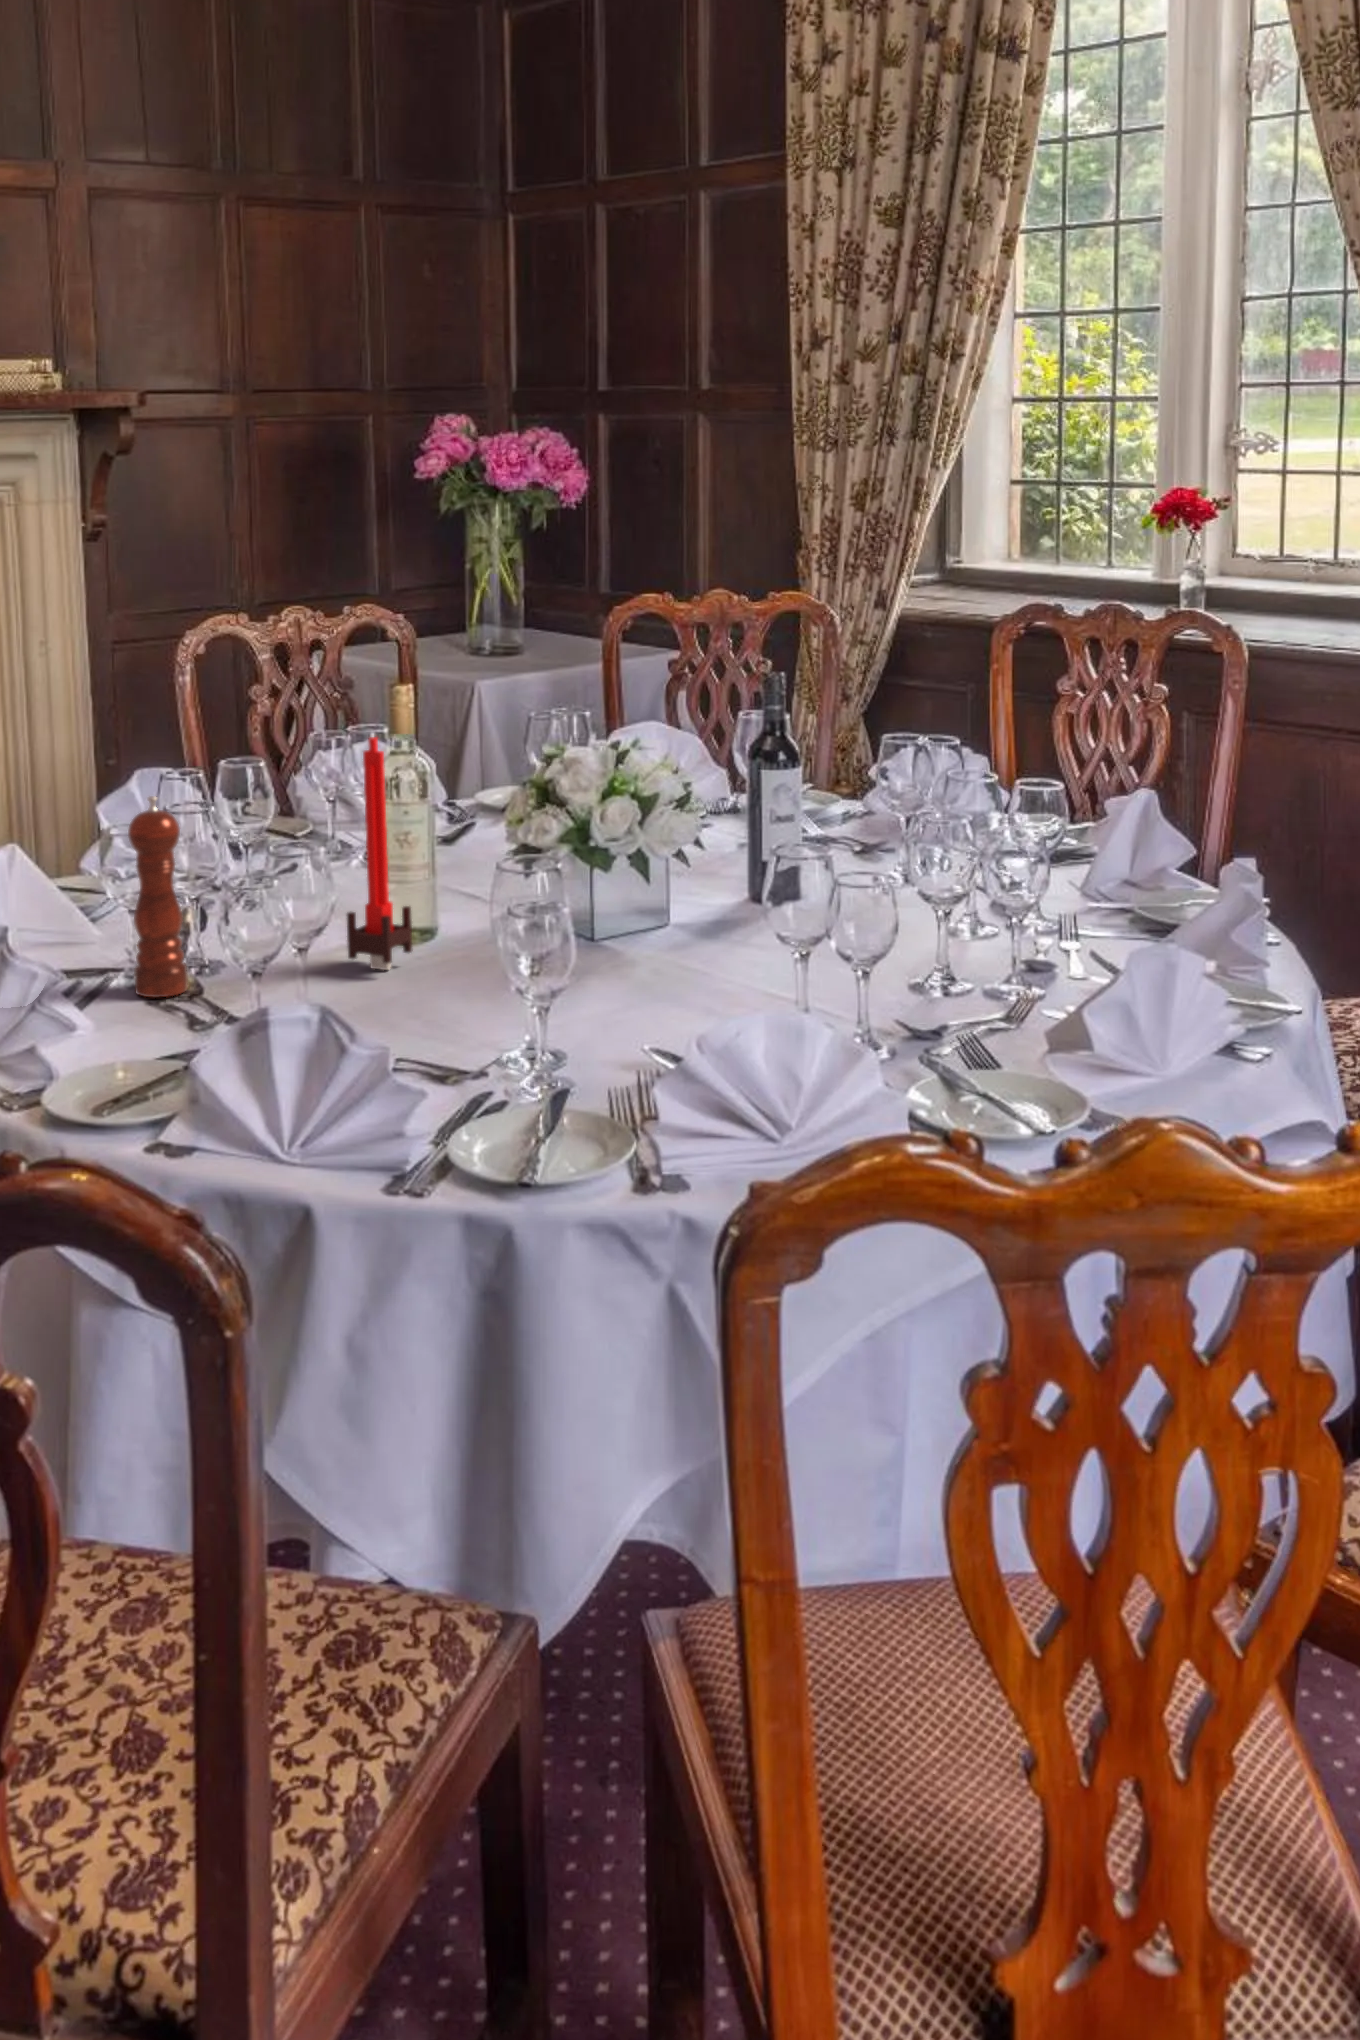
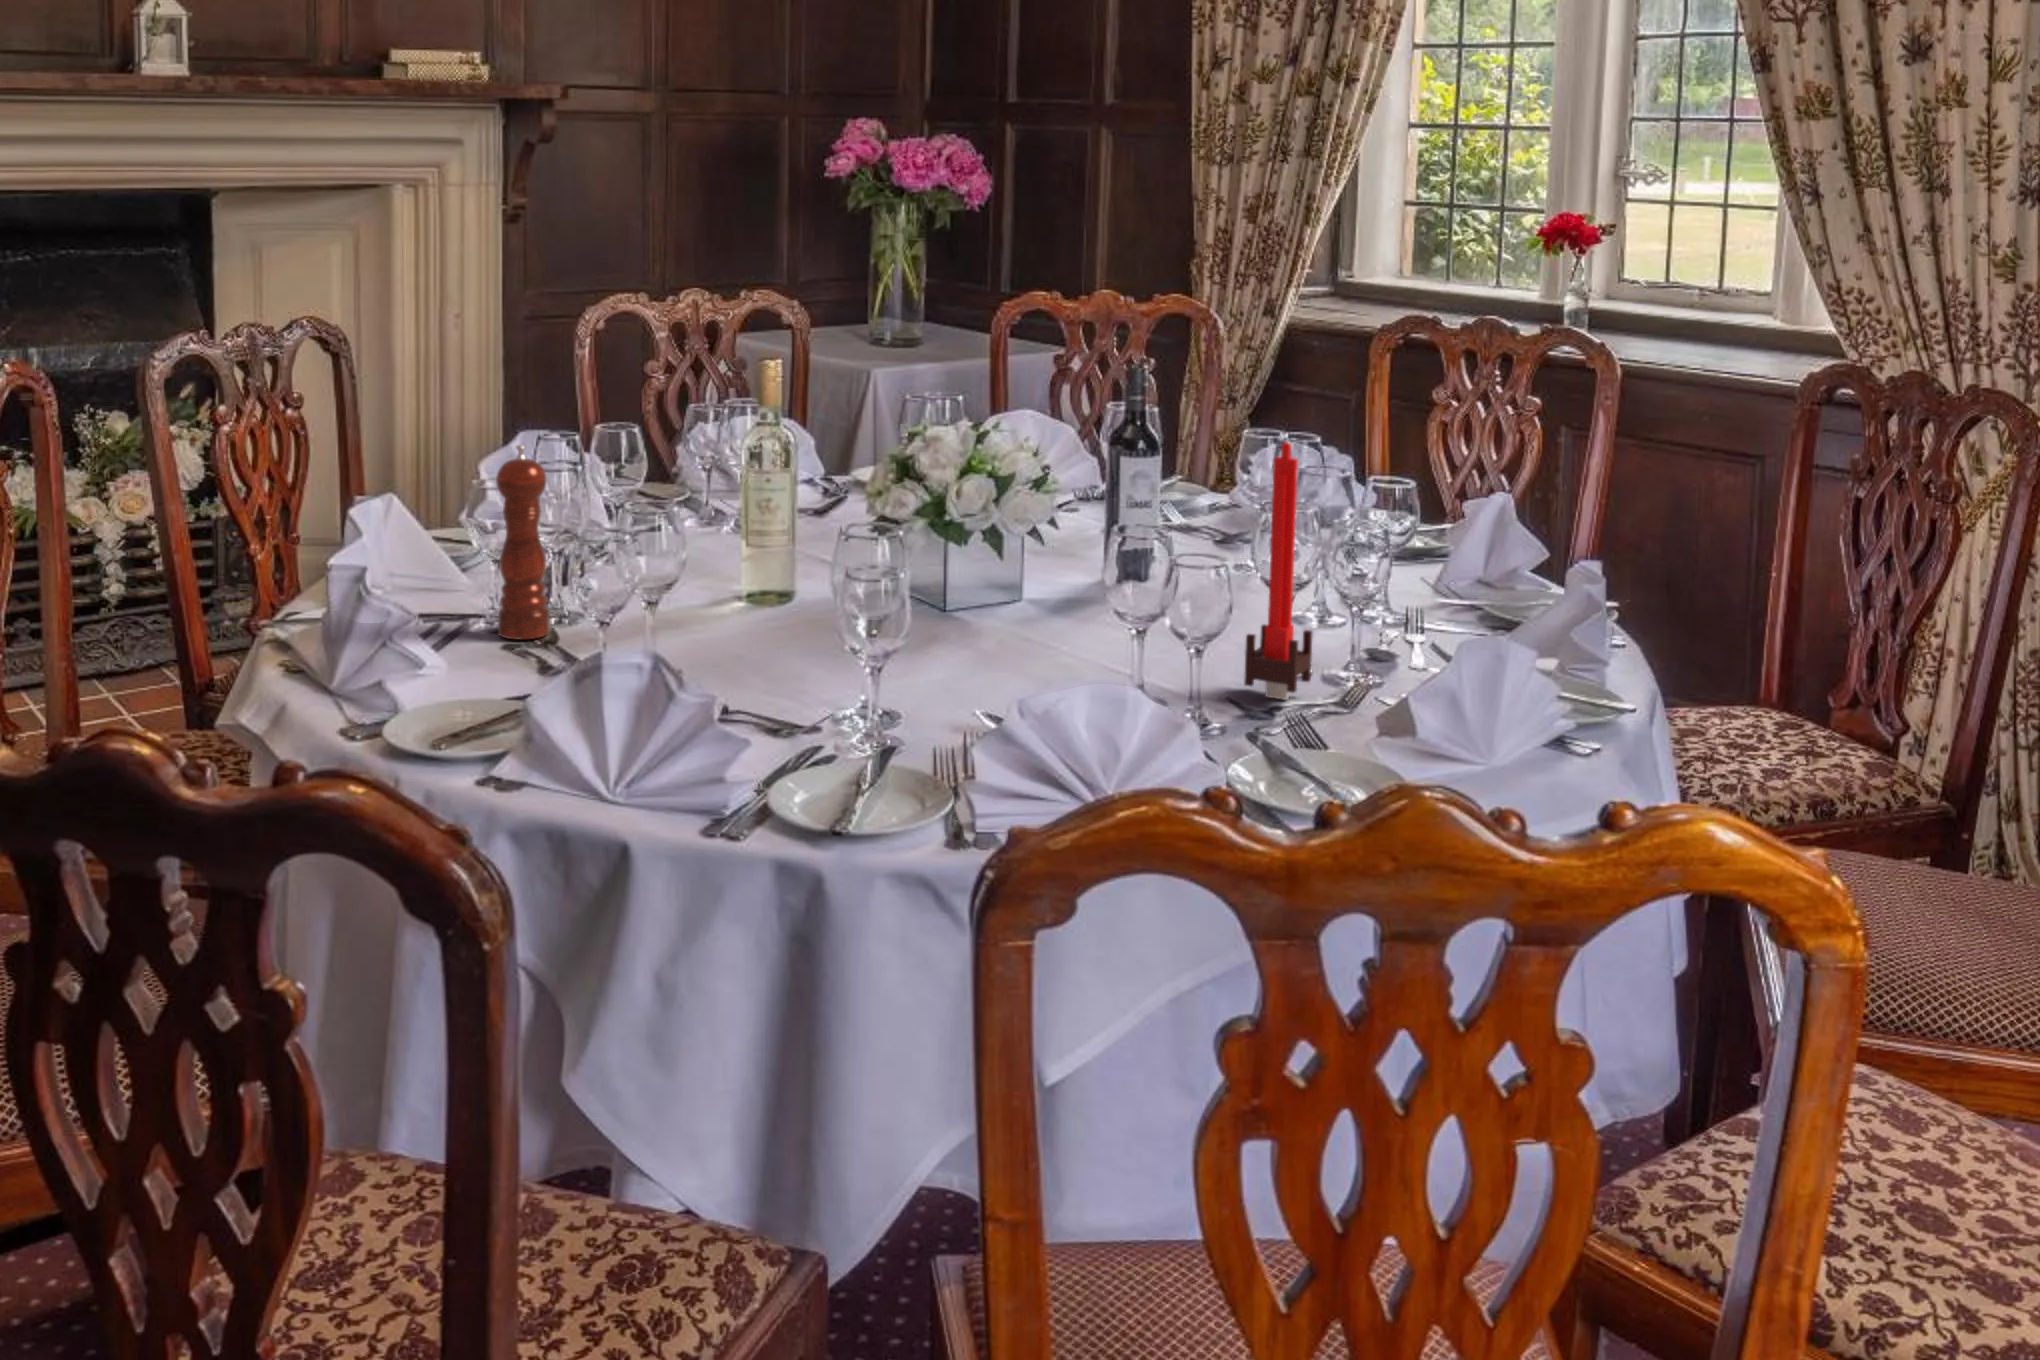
candle: present [347,737,413,970] -> present [1244,443,1312,700]

